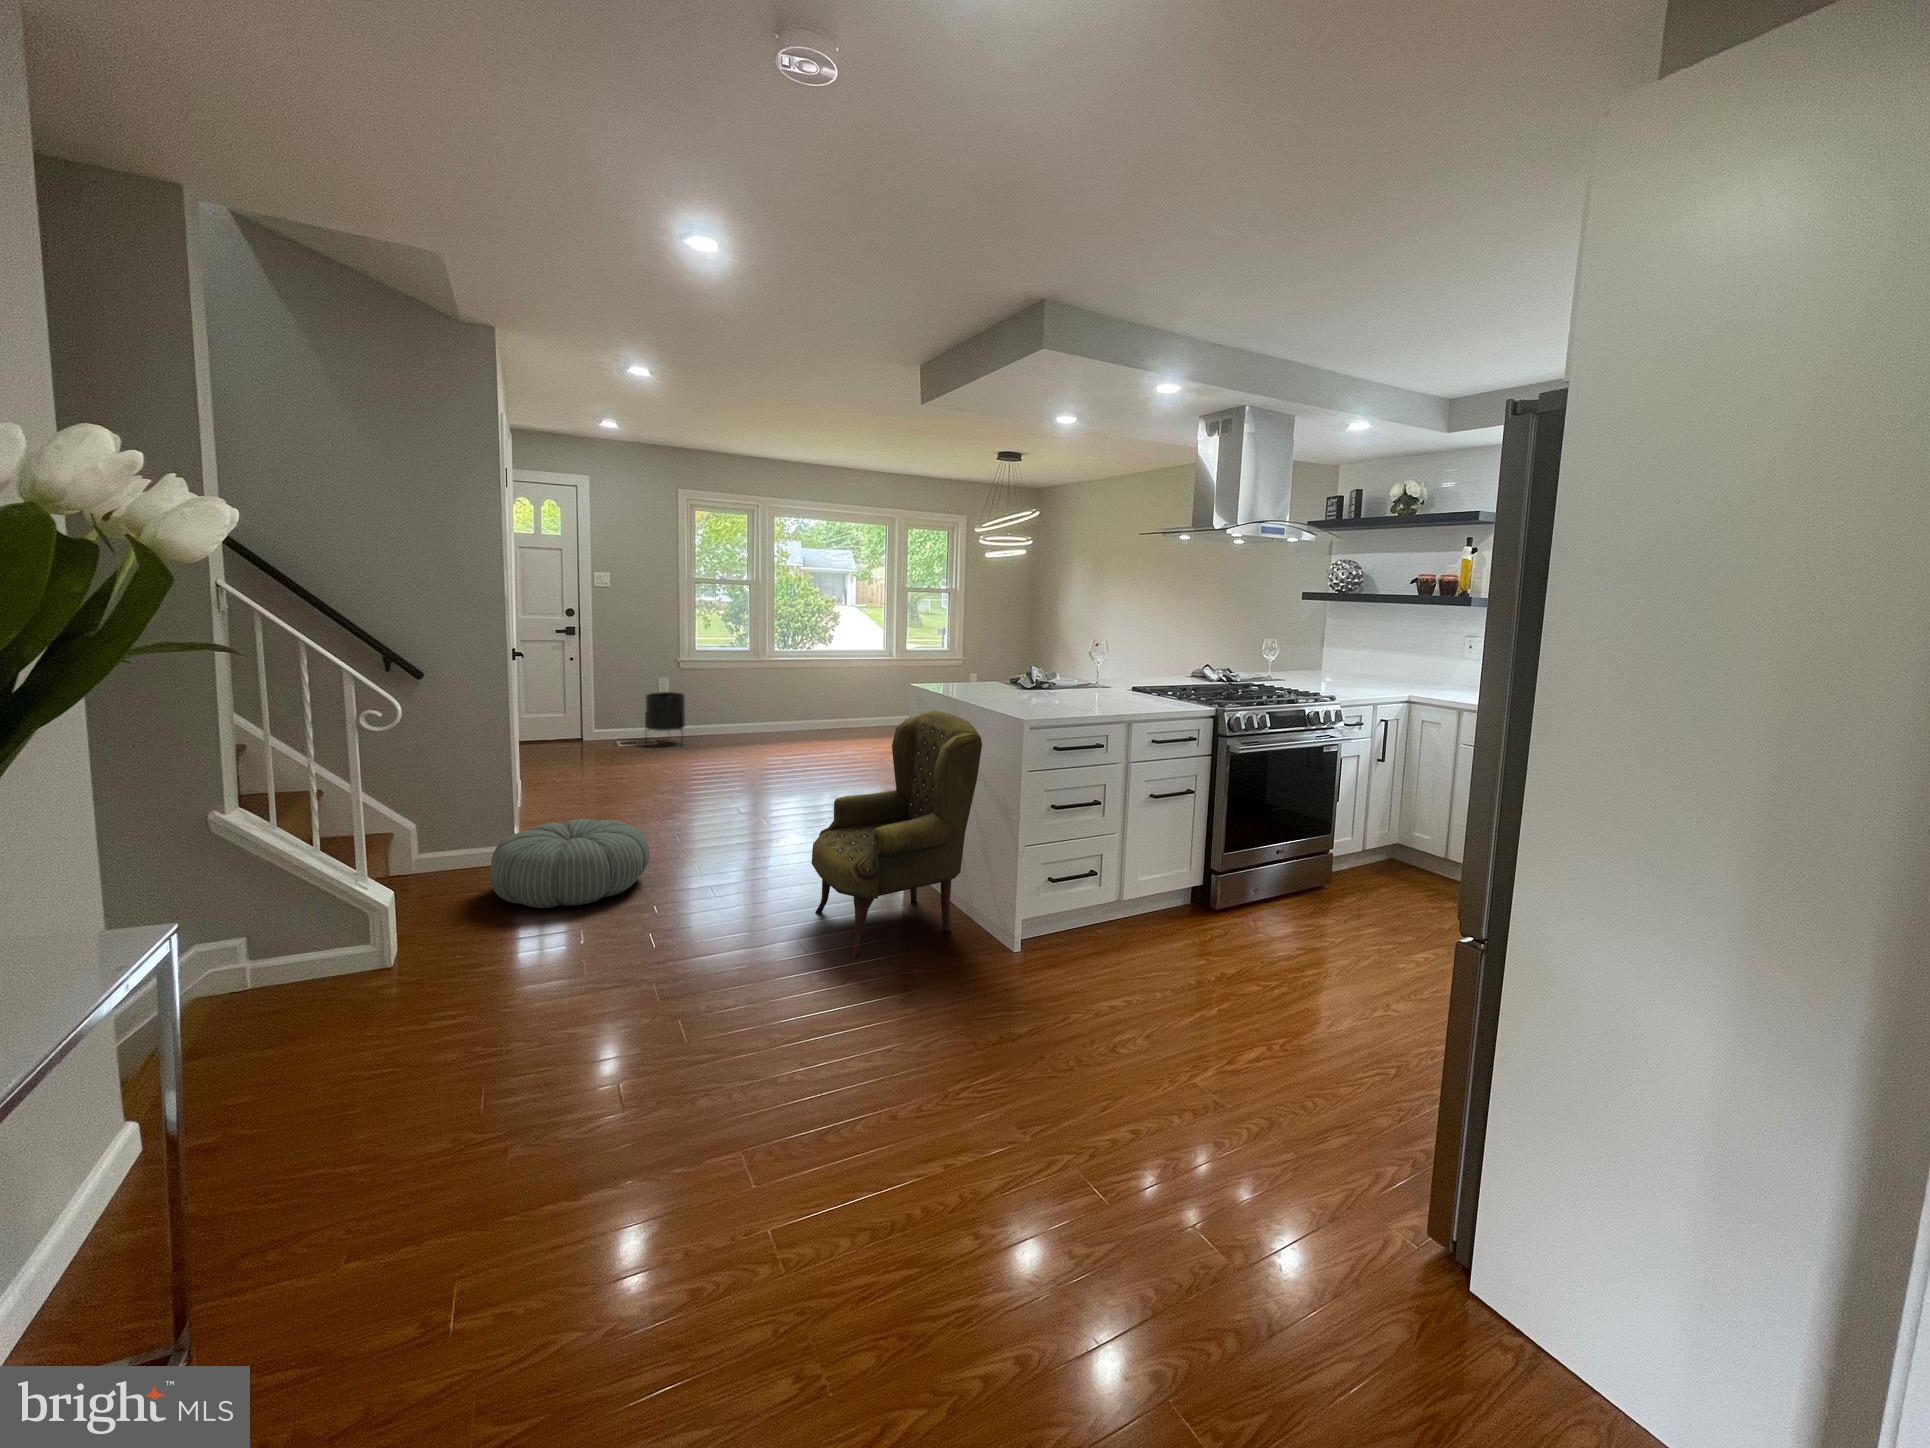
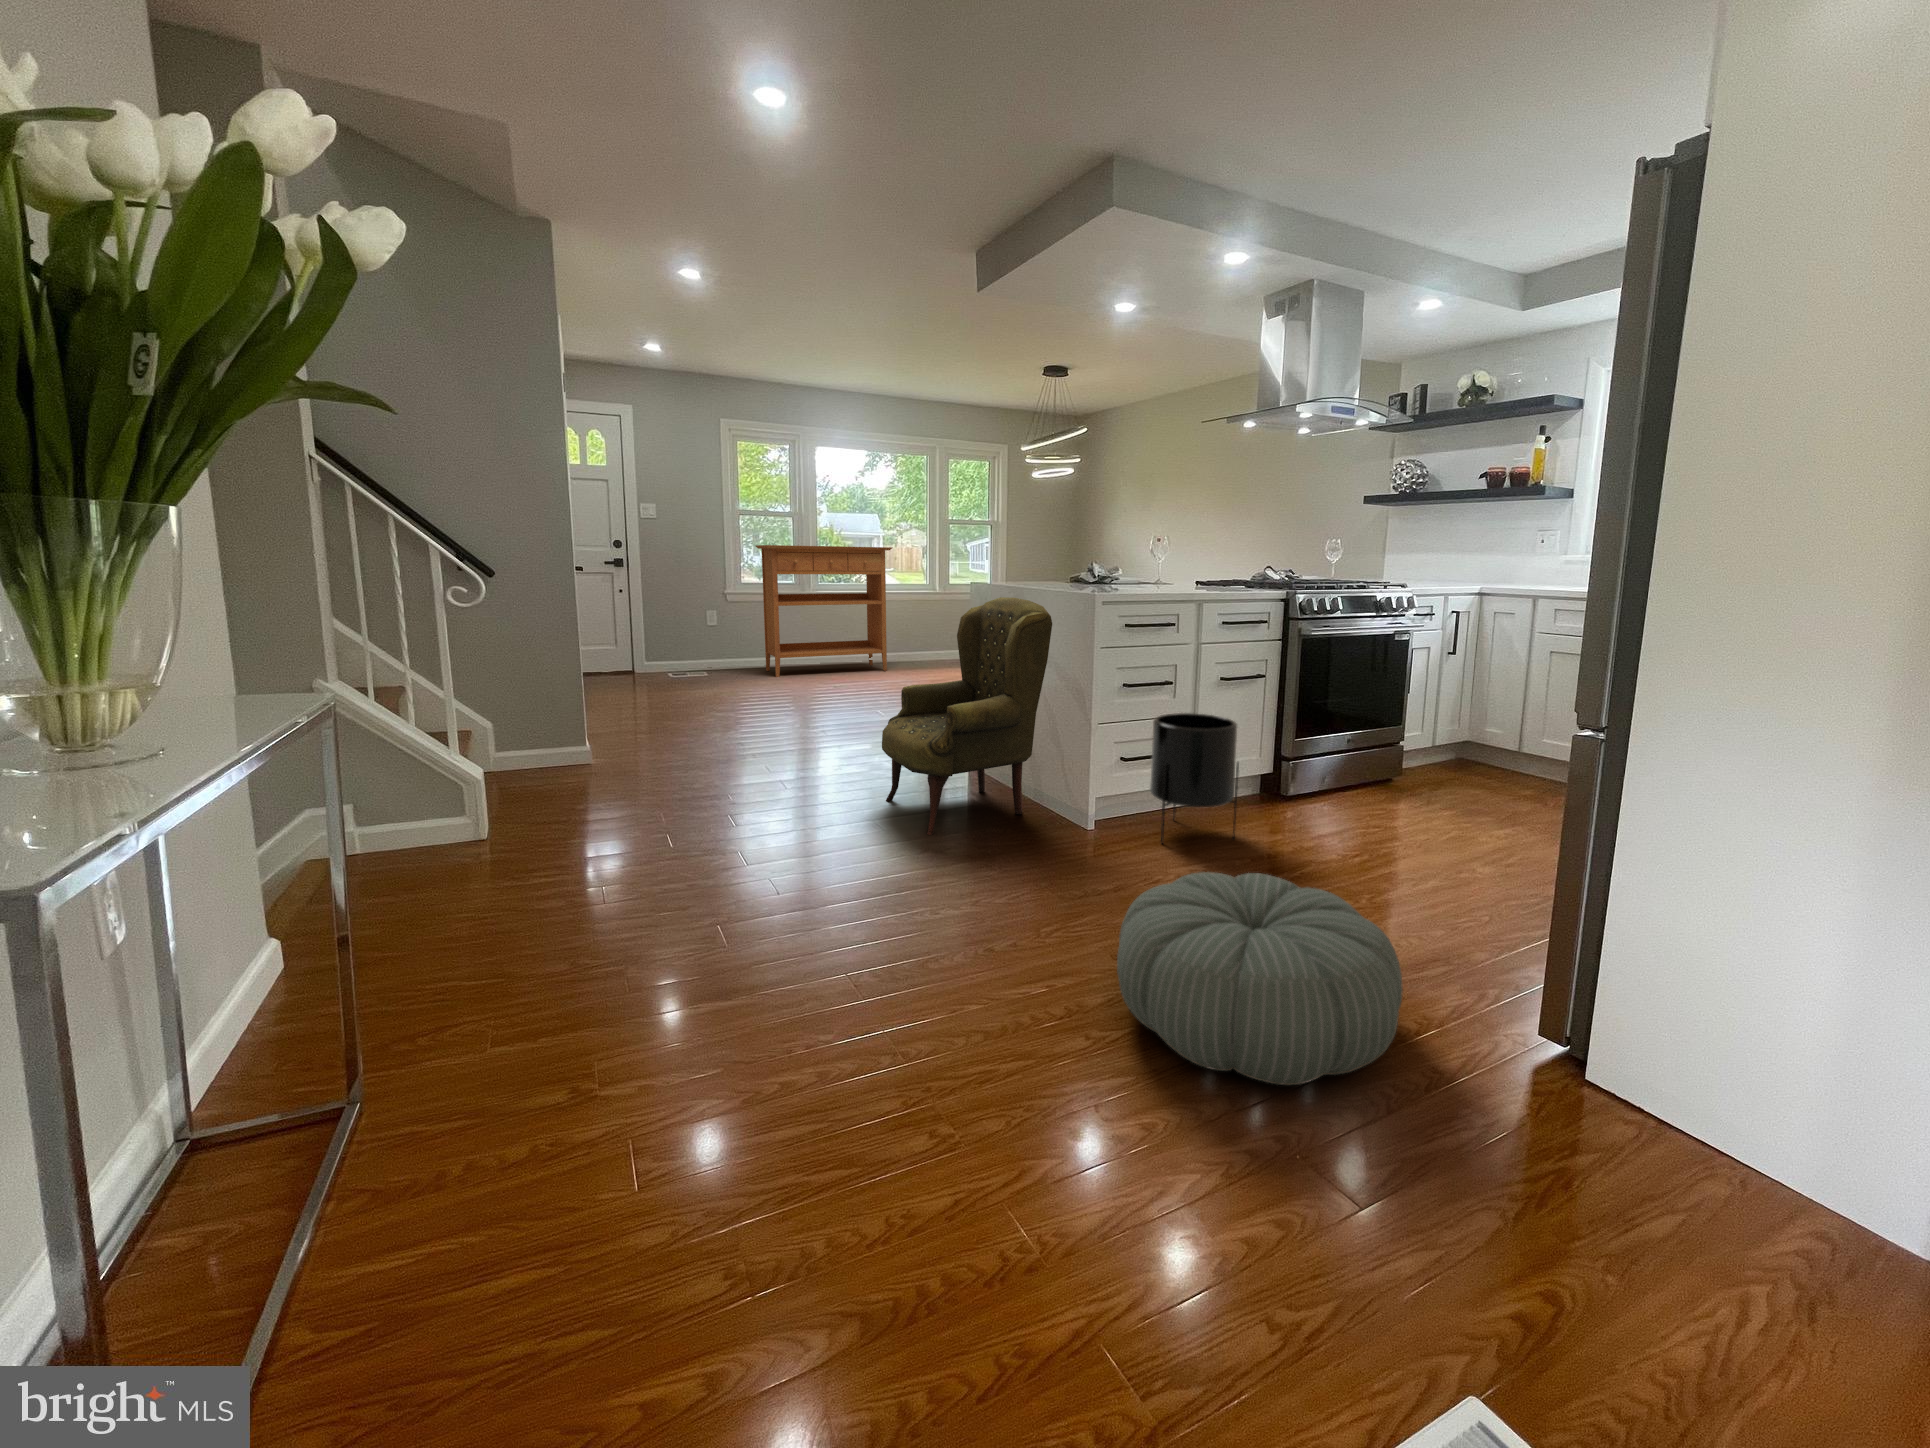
console table: none [708,615,848,749] -> present [756,545,892,677]
planter: present [645,692,685,746] -> present [1150,713,1239,843]
pouf: present [490,819,650,908] -> present [1117,872,1402,1085]

